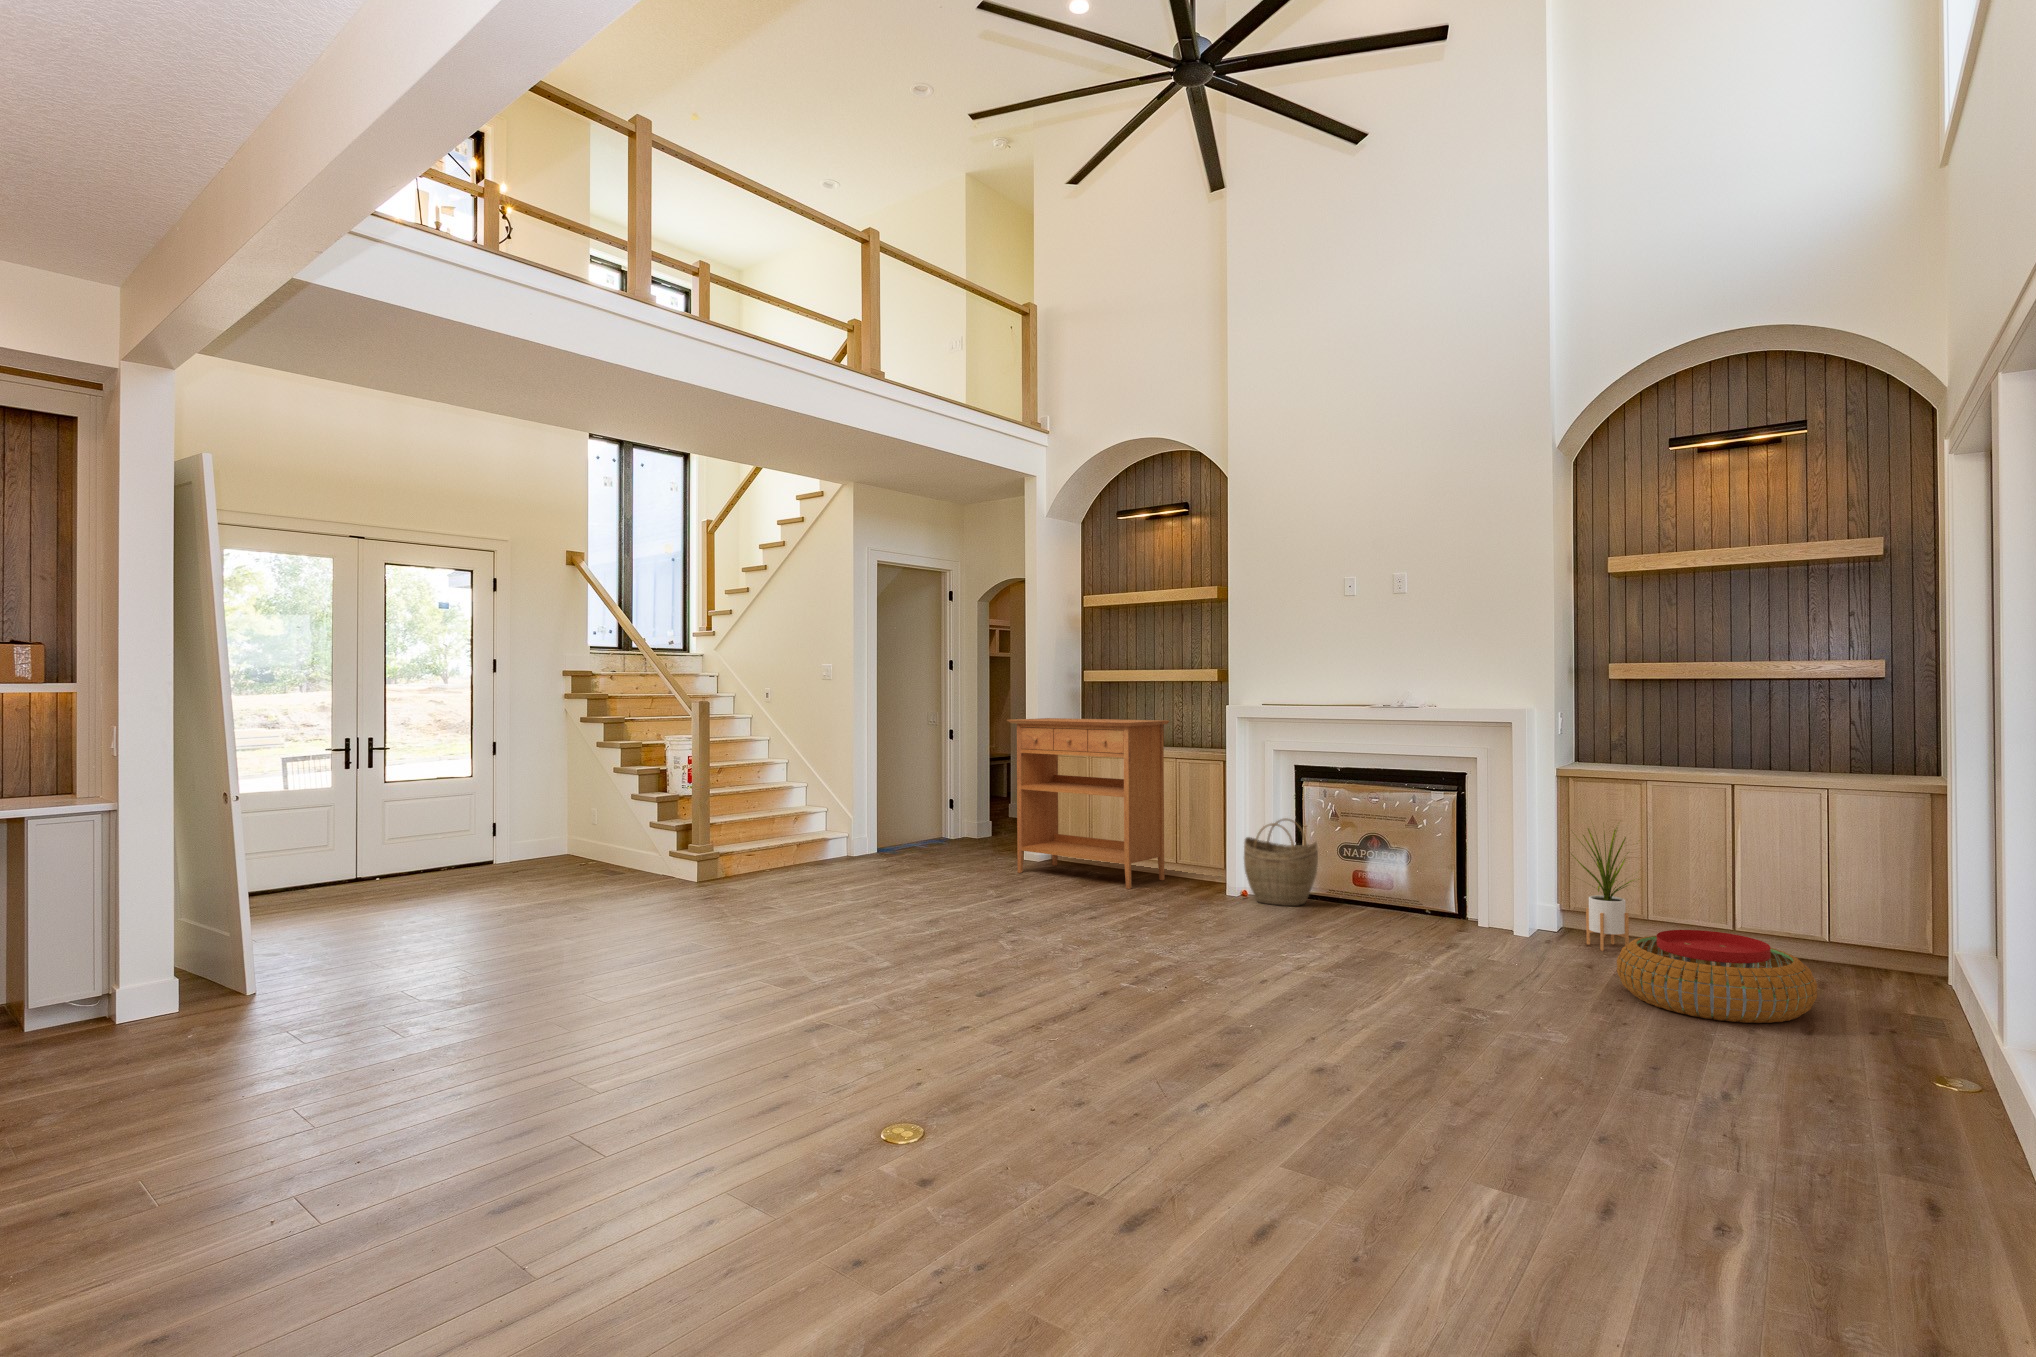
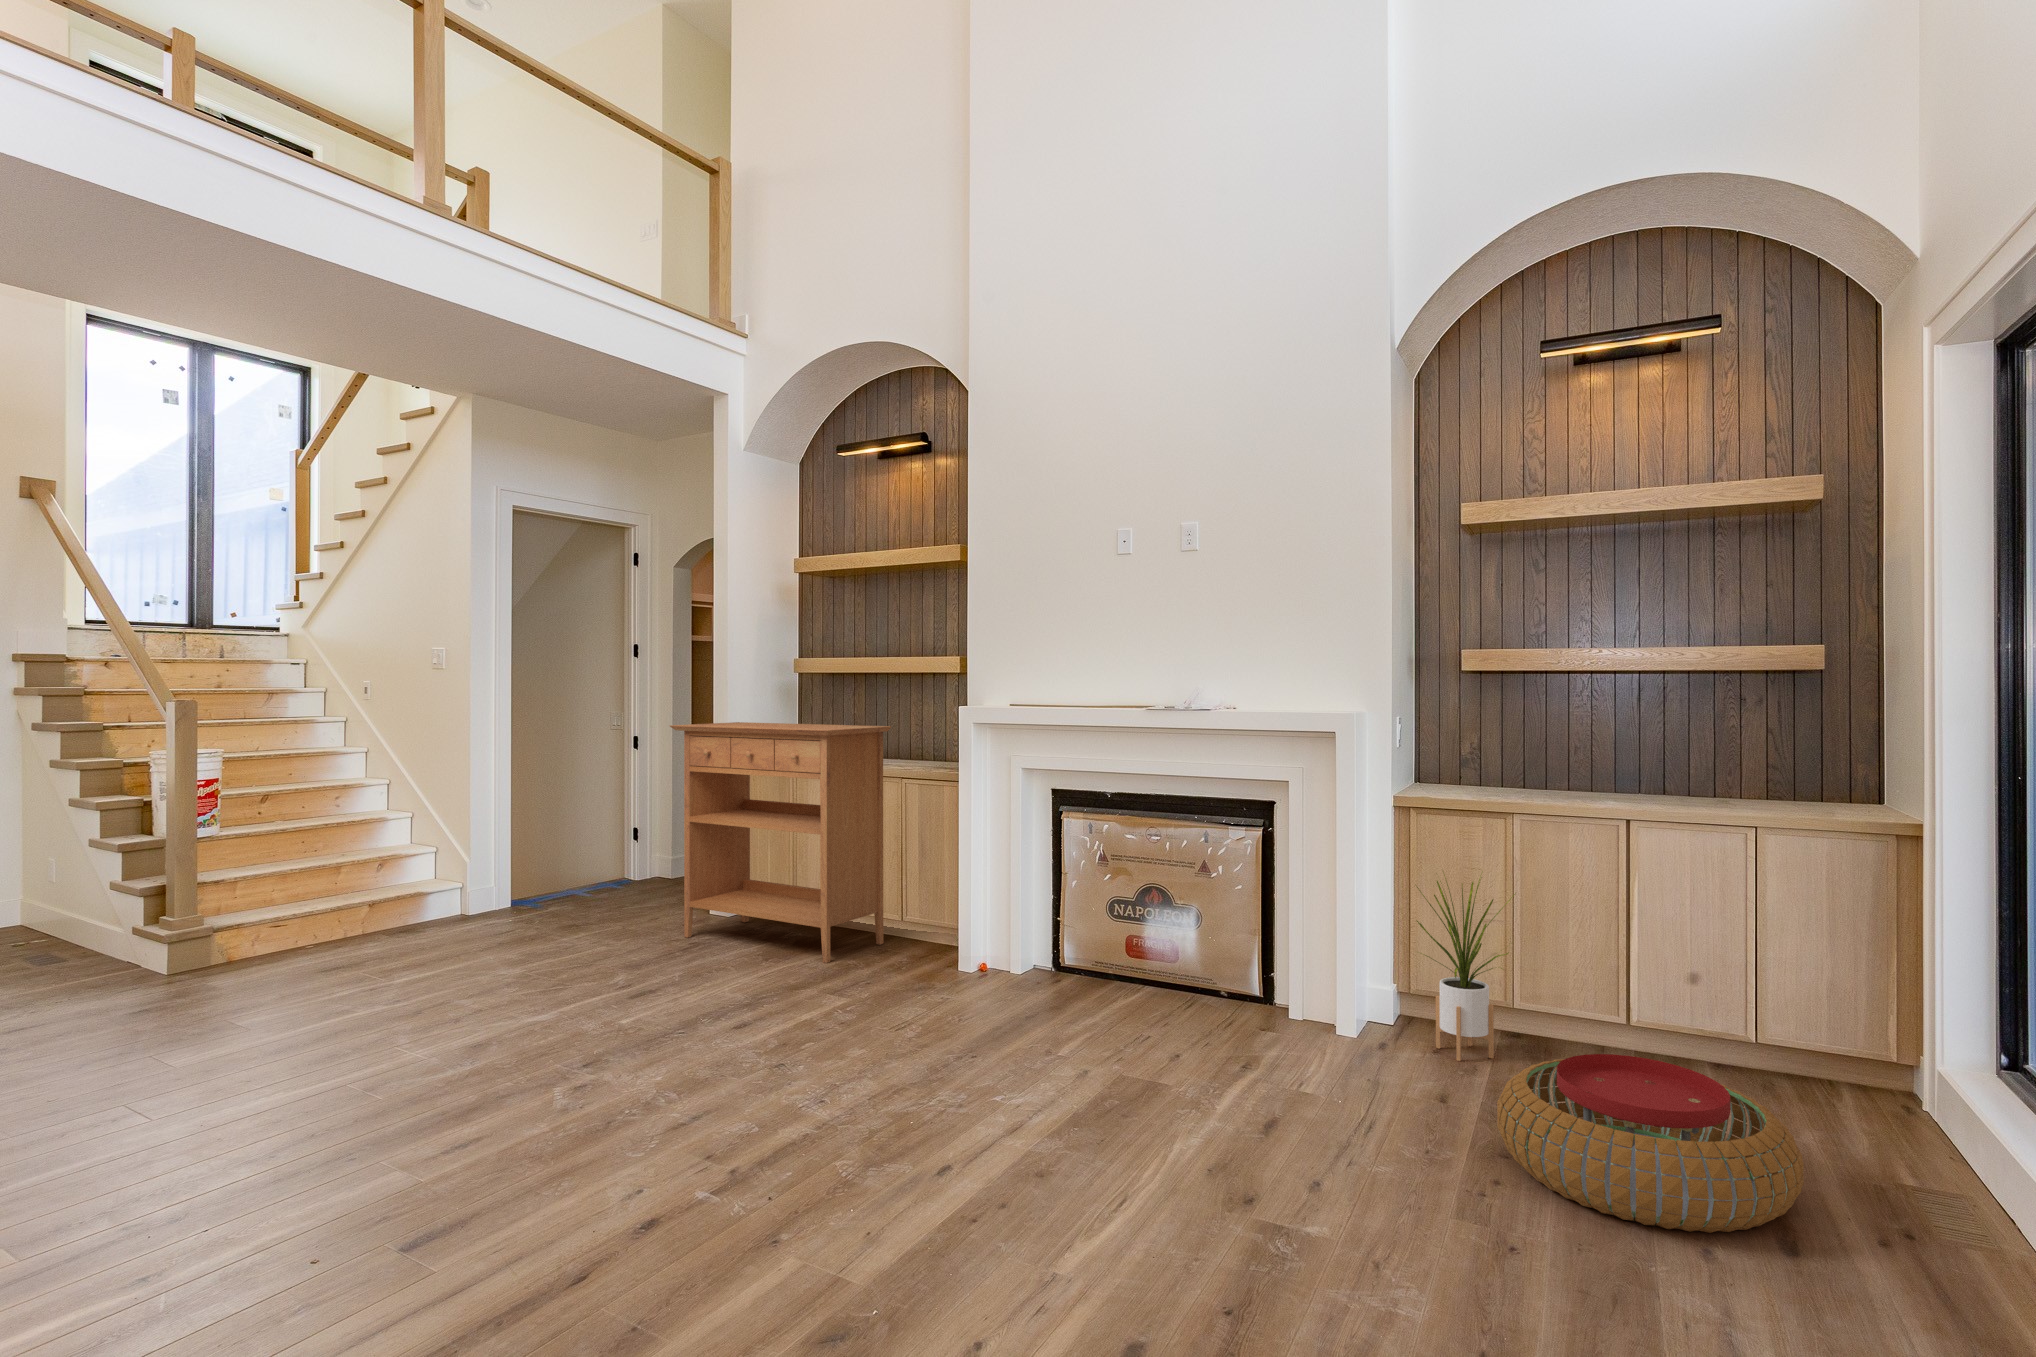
woven basket: present [1244,819,1318,906] -> none [979,862,1080,988]

